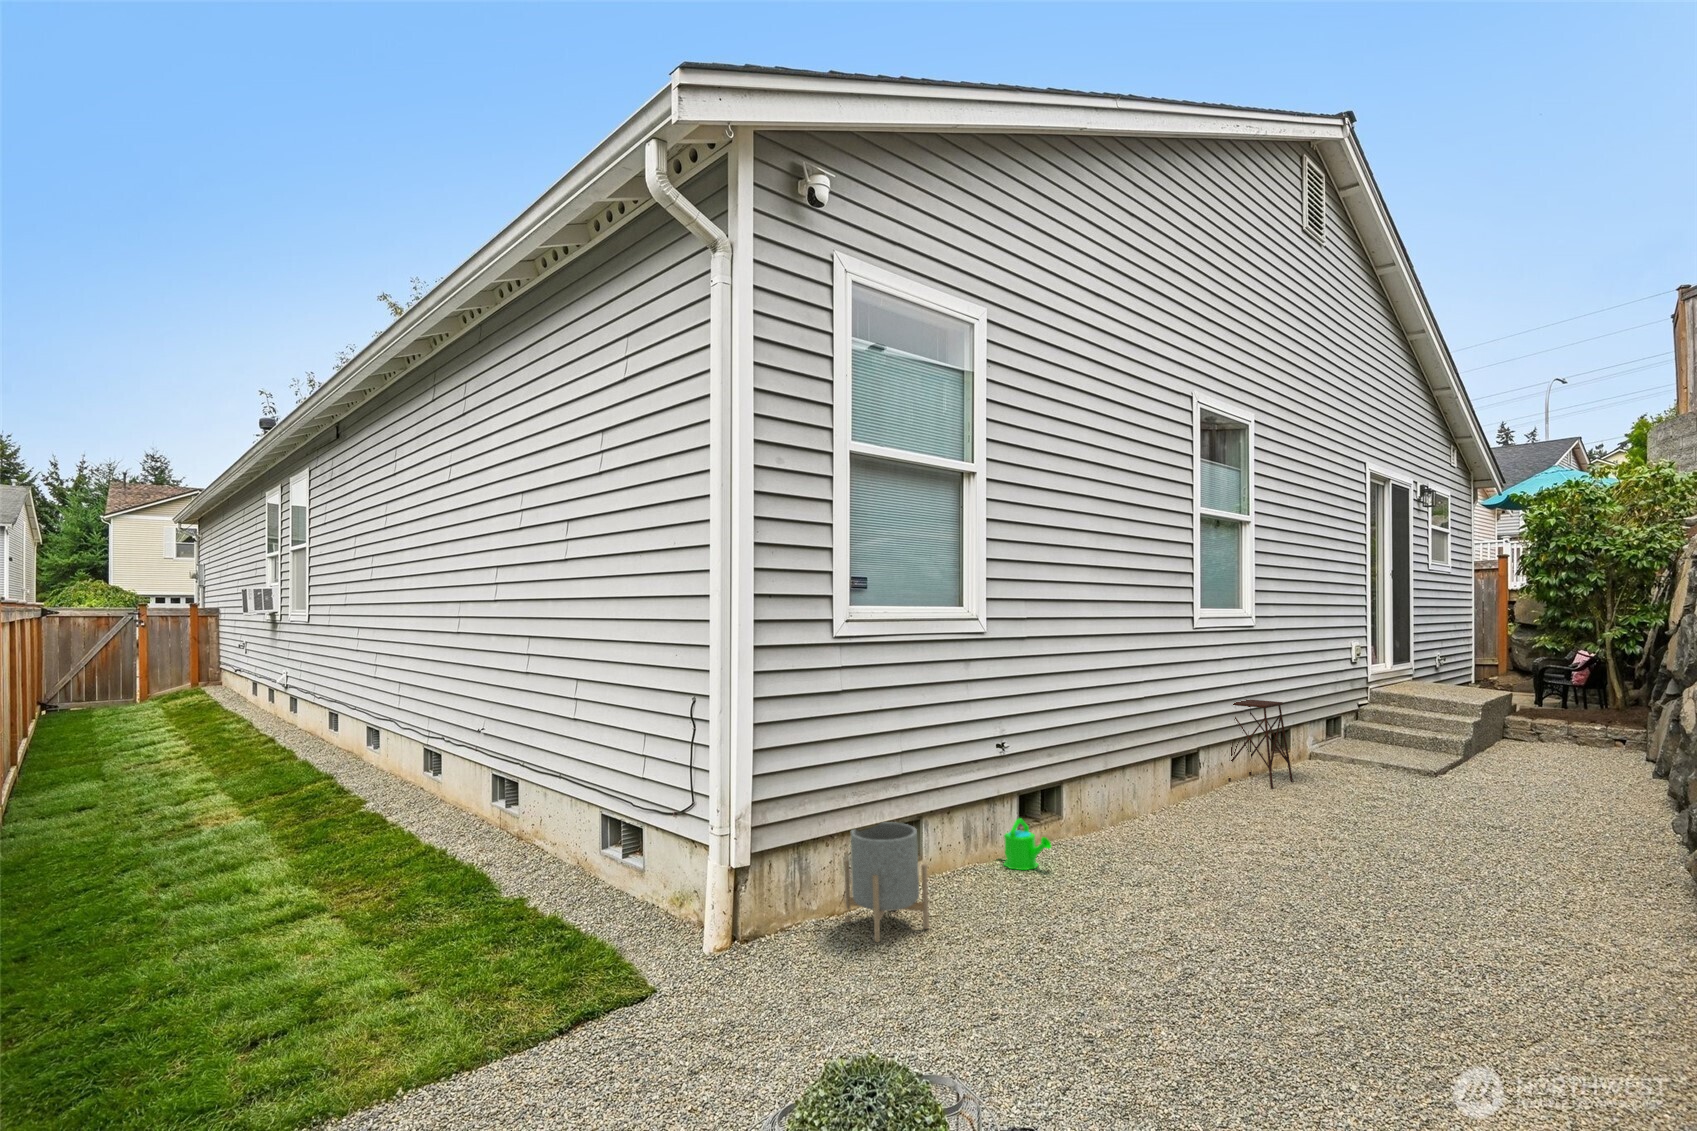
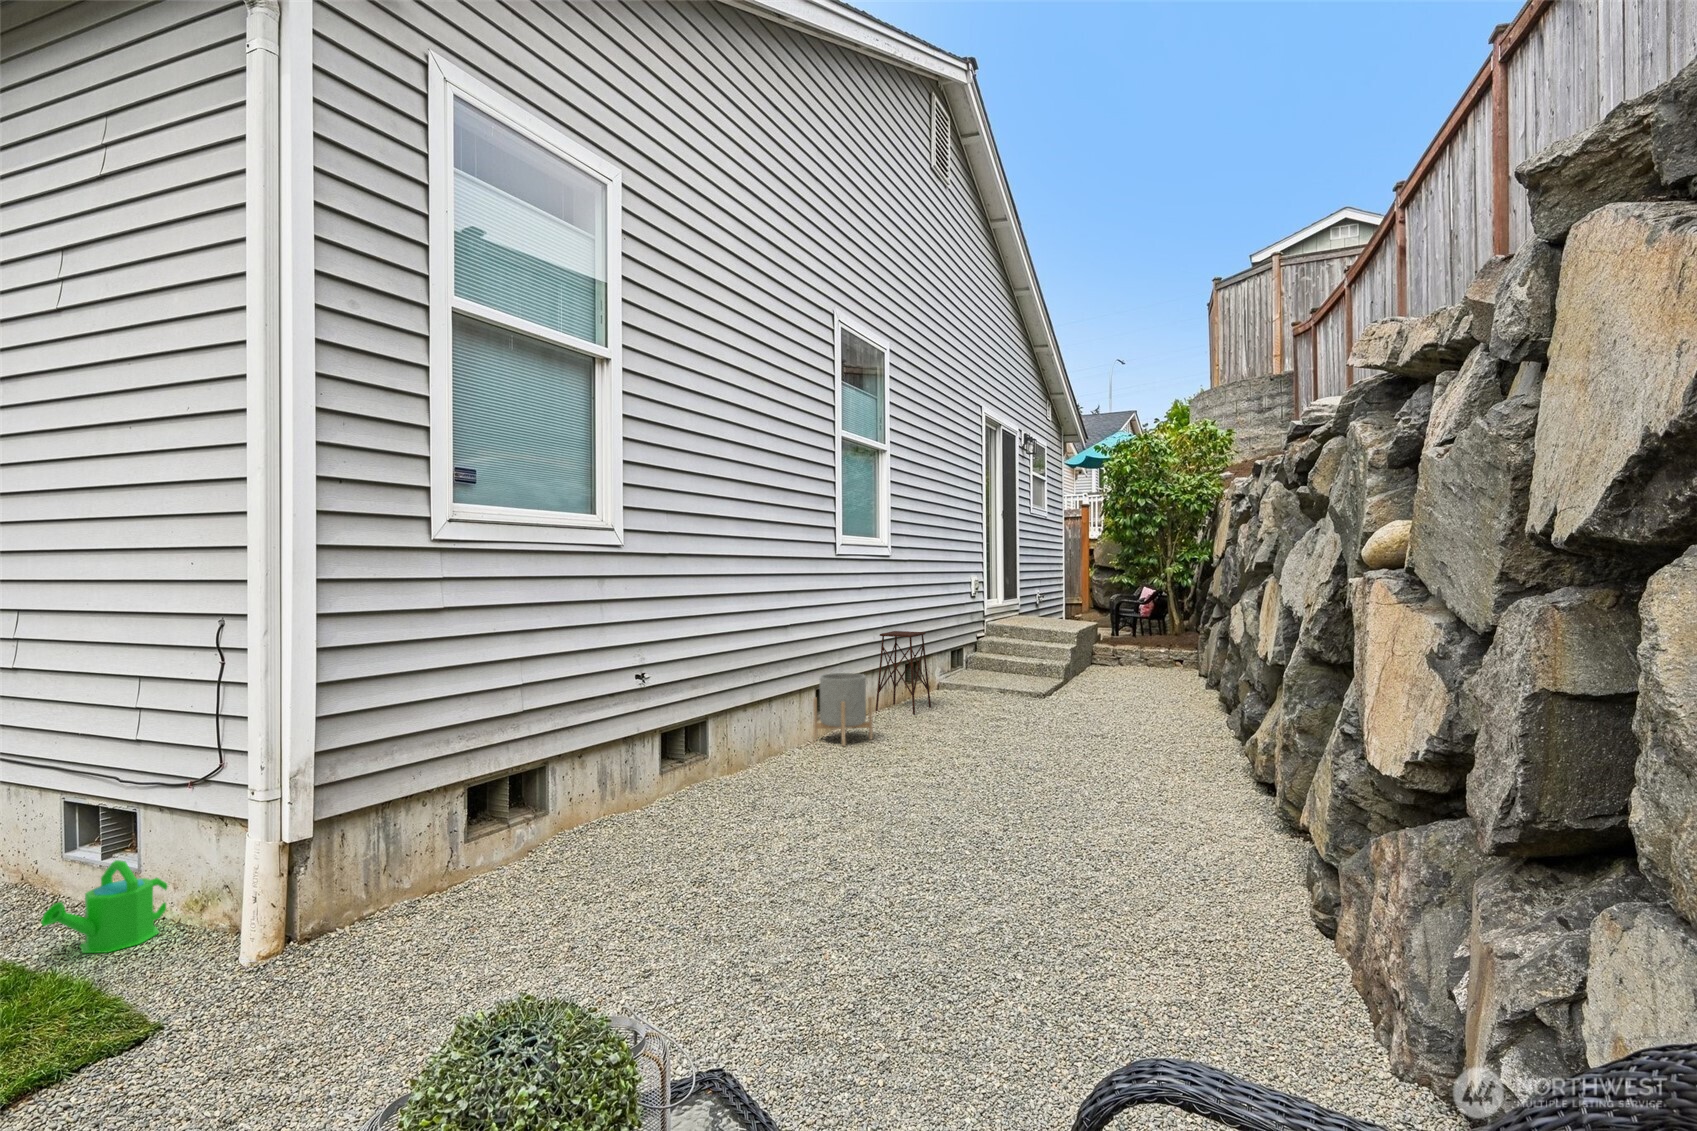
watering can: present [1004,818,1051,870] -> present [41,860,167,953]
planter: present [844,822,929,942] -> present [813,673,873,746]

